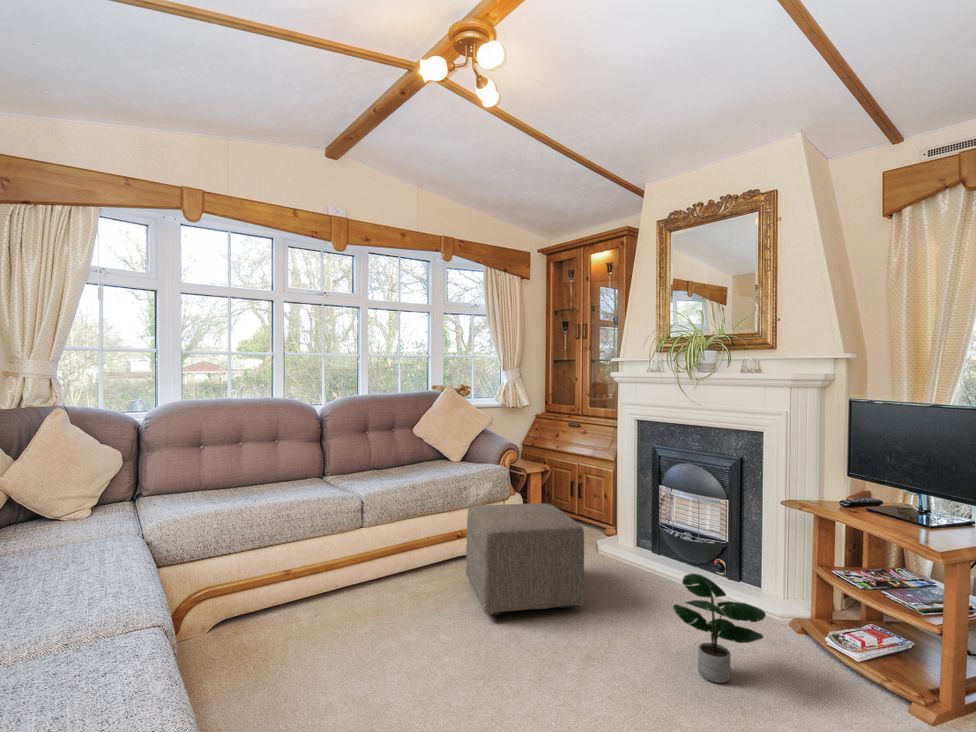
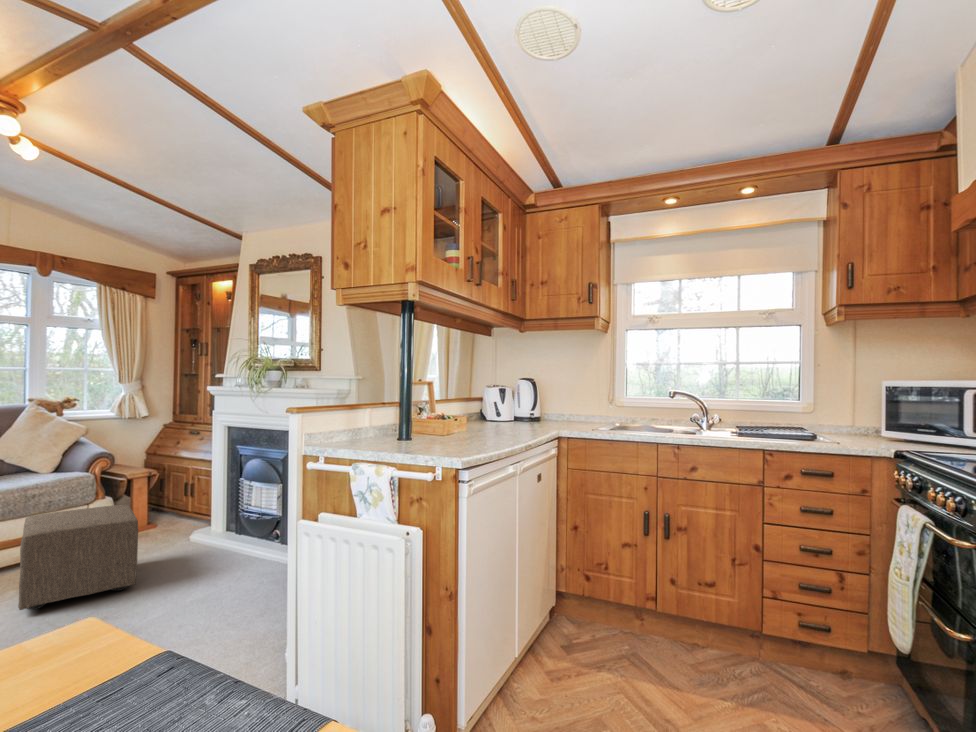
potted plant: present [673,574,766,683] -> none [186,541,256,615]

